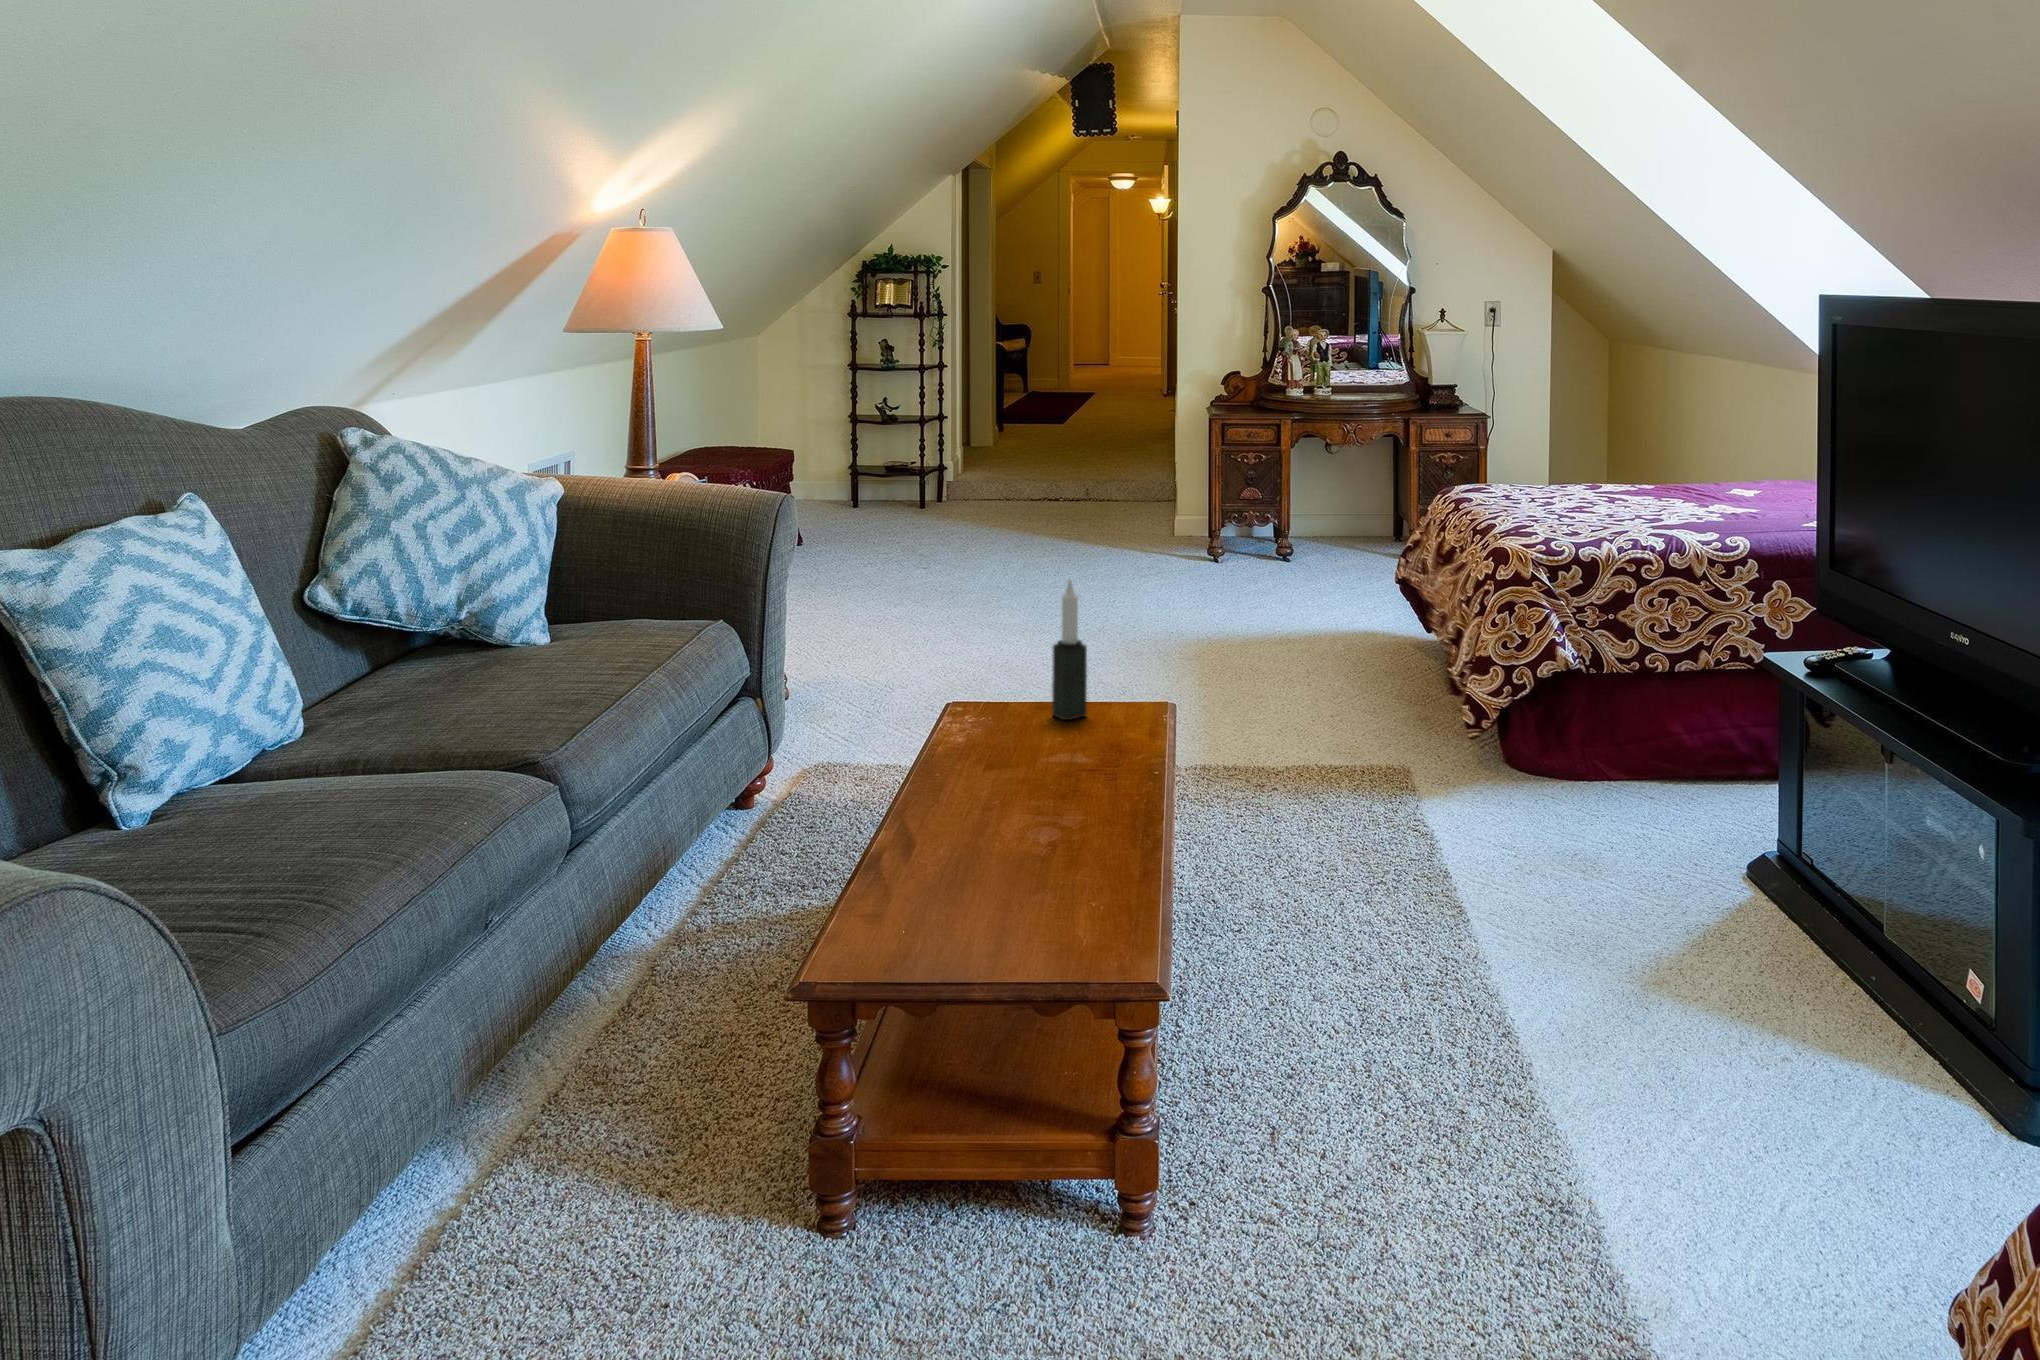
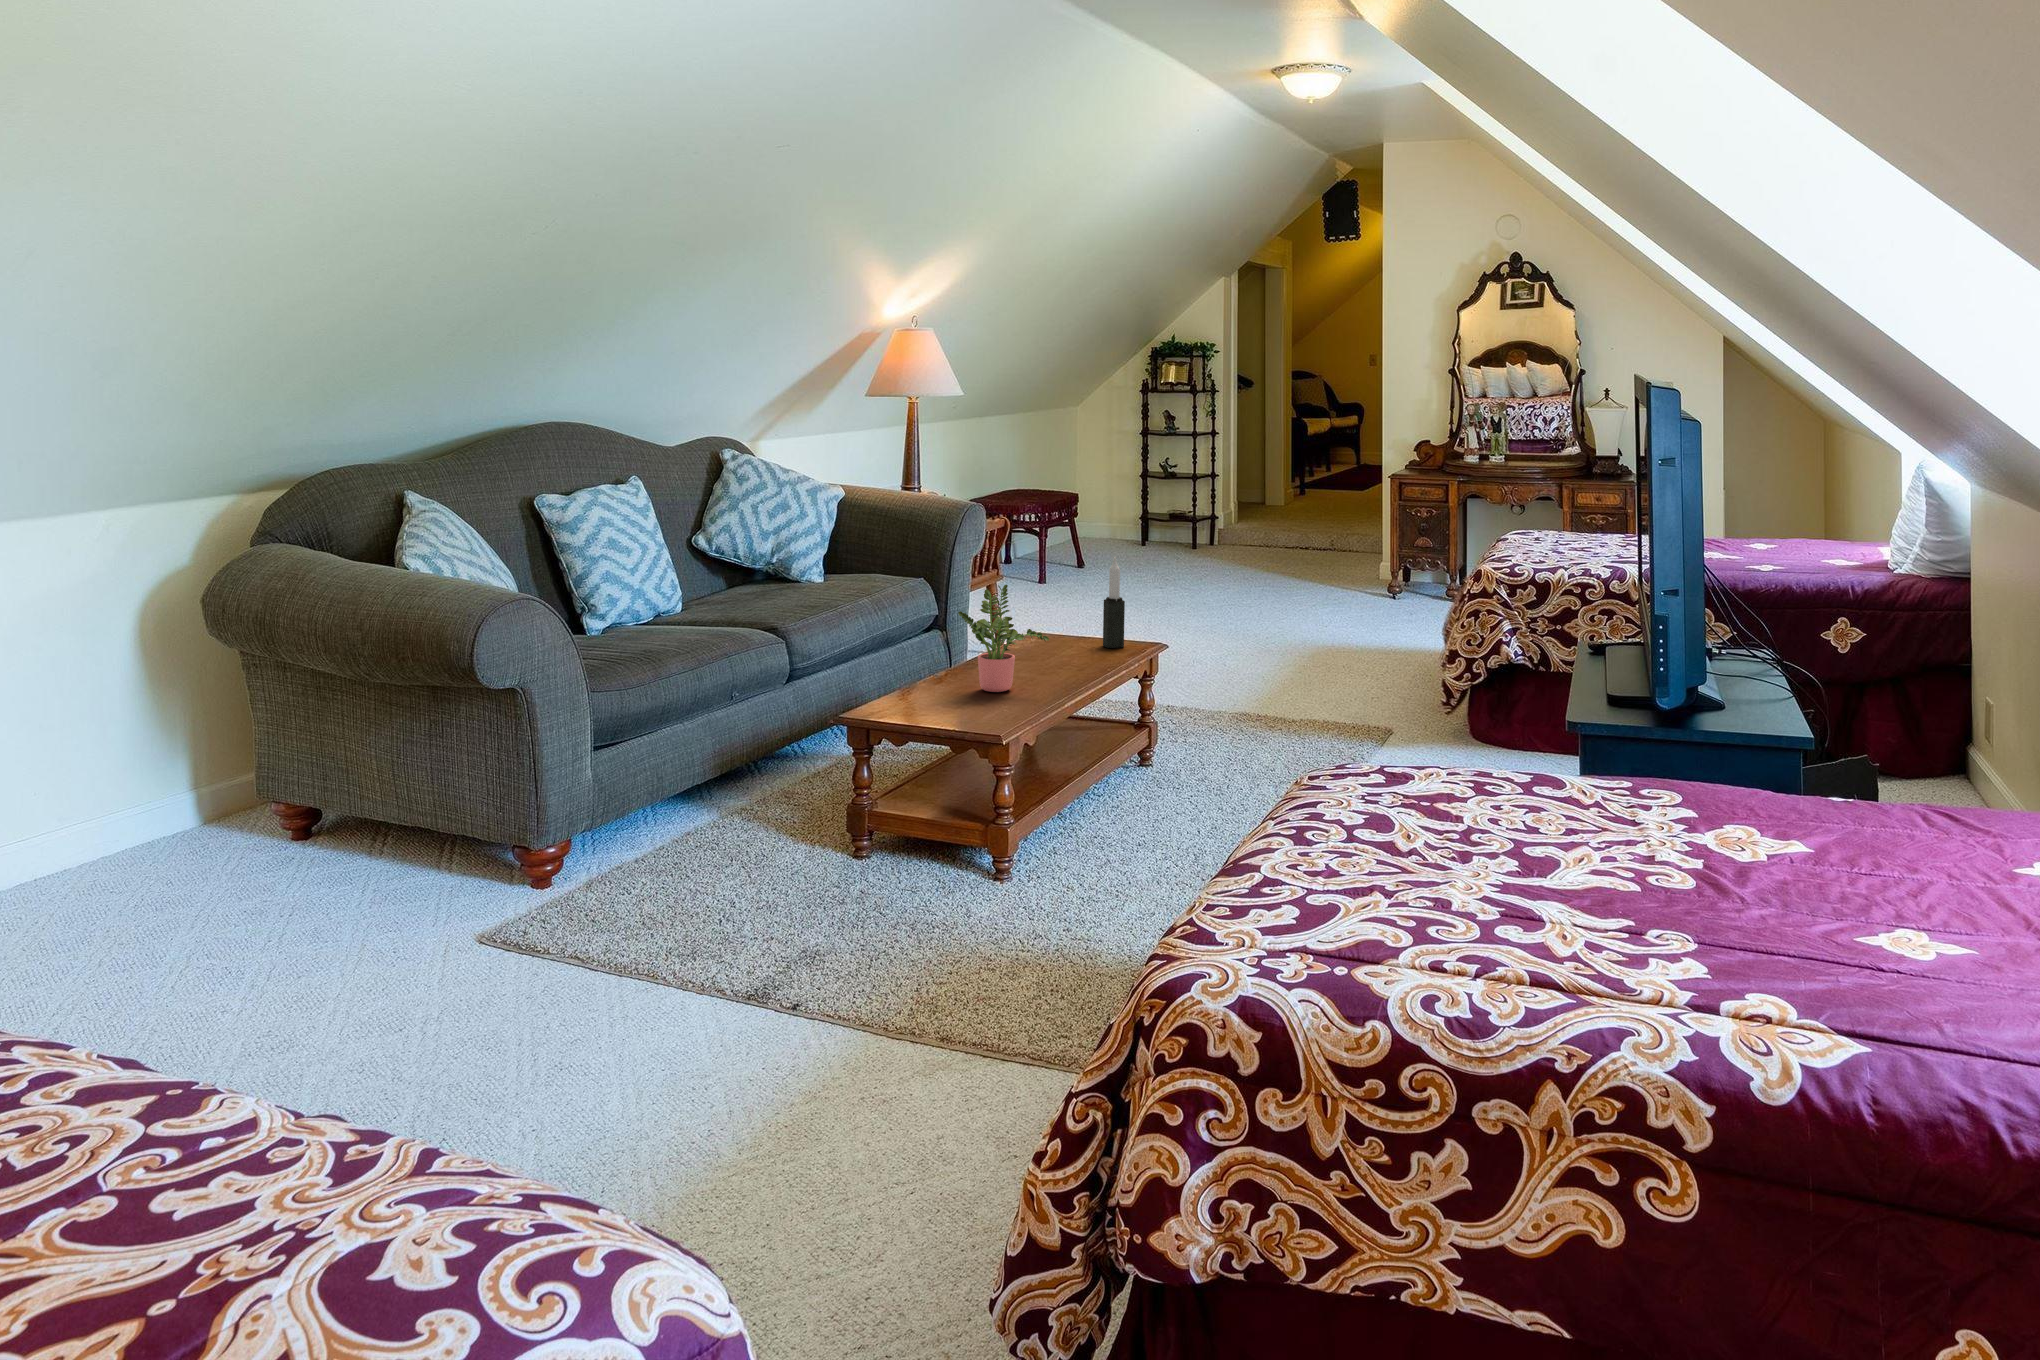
potted plant: none [914,662,1064,854] -> present [958,585,1049,692]

